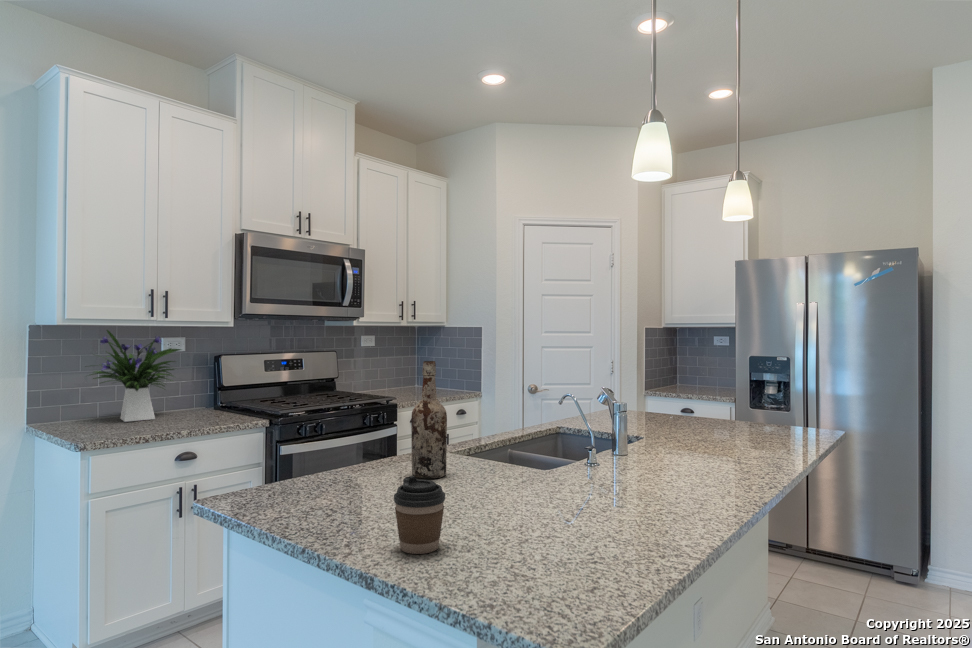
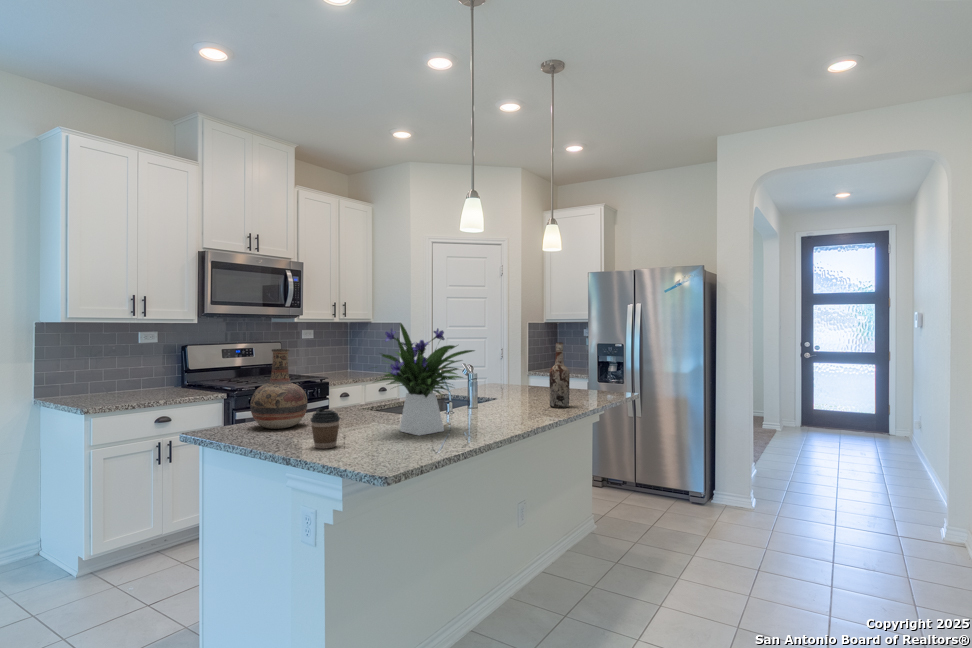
flower arrangement: present [91,330,181,422] -> present [375,323,474,435]
wine bottle: present [411,361,447,479] -> present [549,342,570,408]
vase: none [292,365,380,494] -> present [250,349,307,429]

